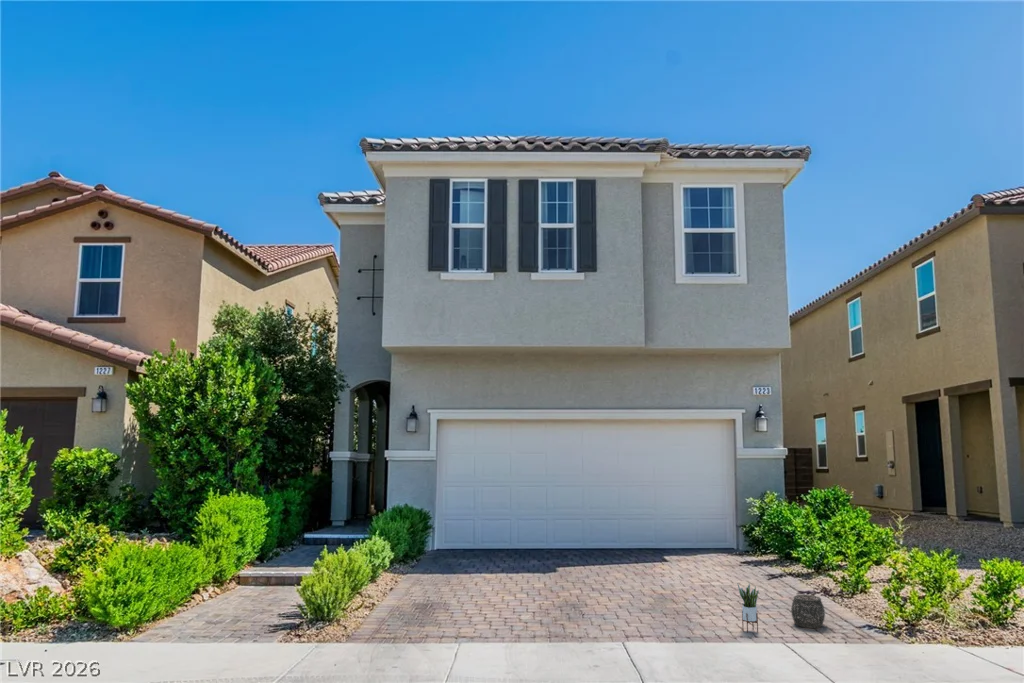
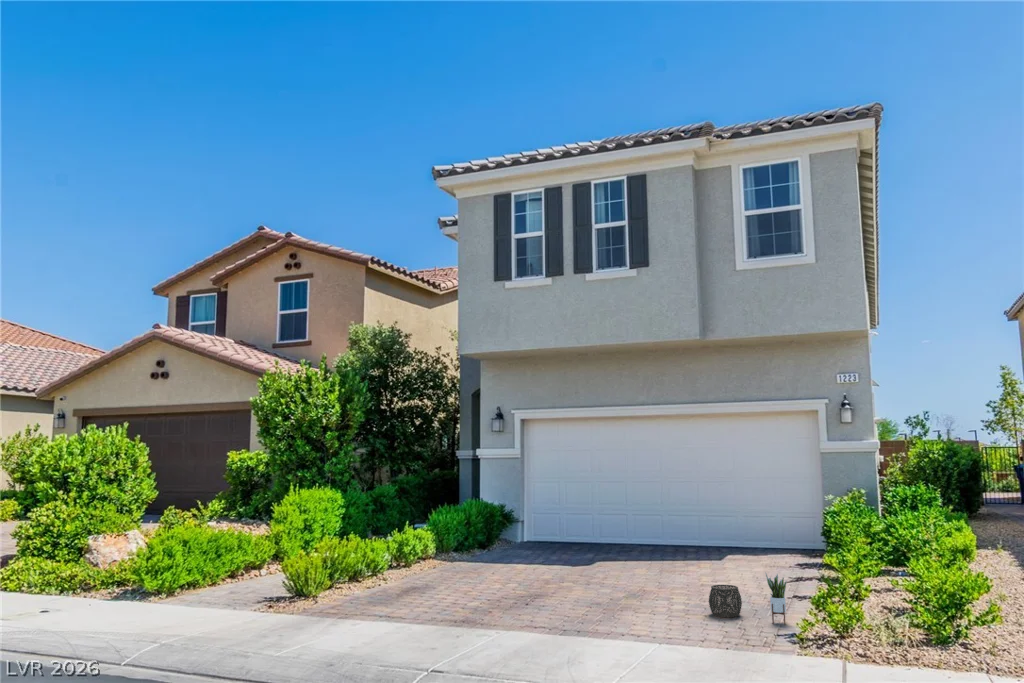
potted plant: present [737,583,759,633] -> present [766,574,787,624]

